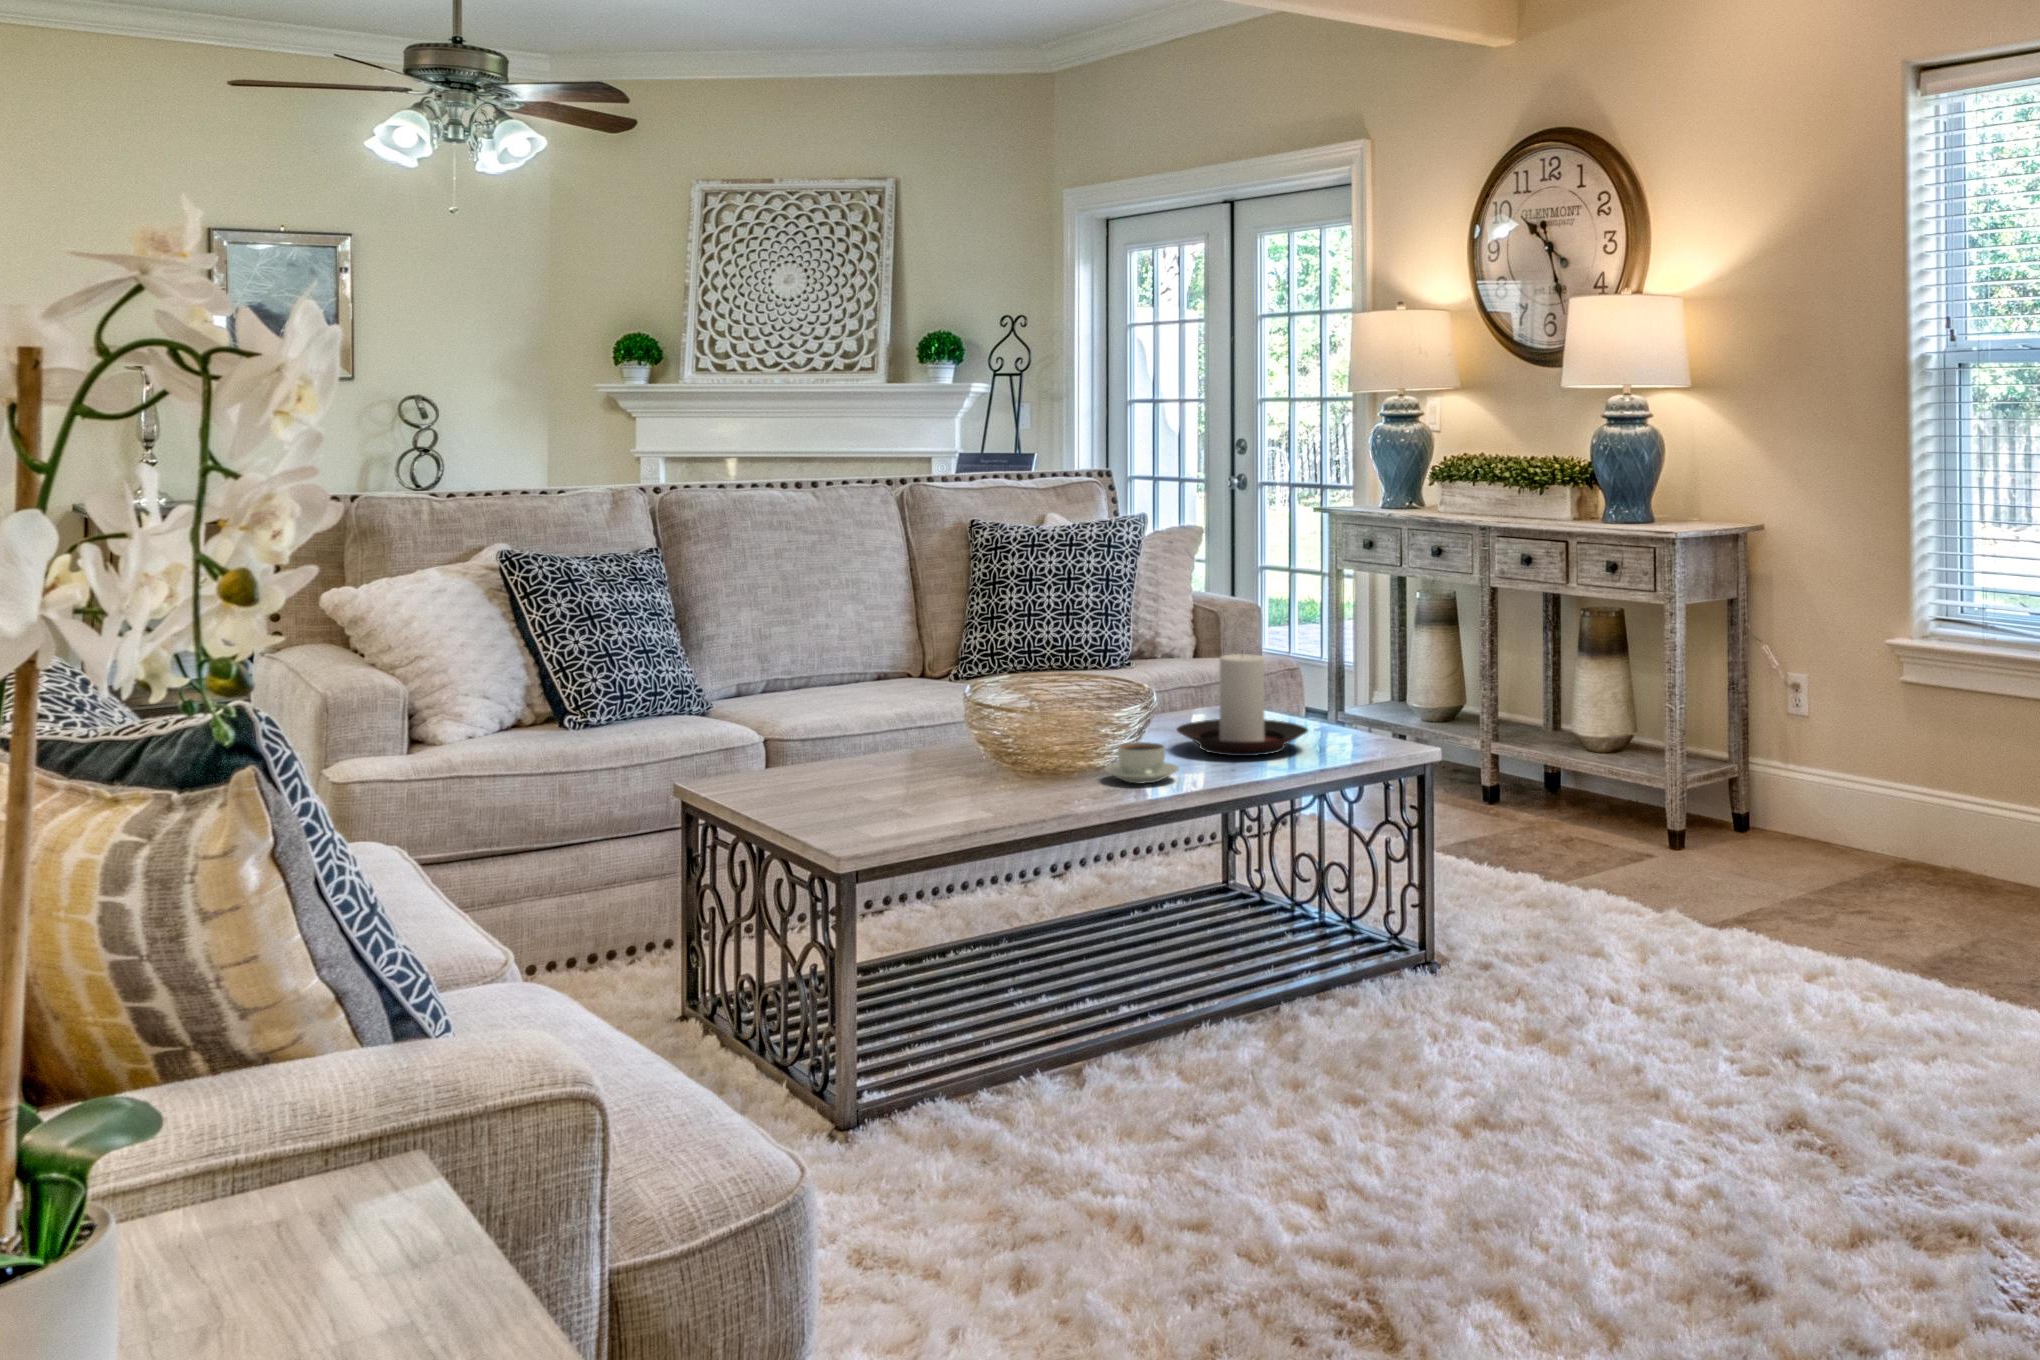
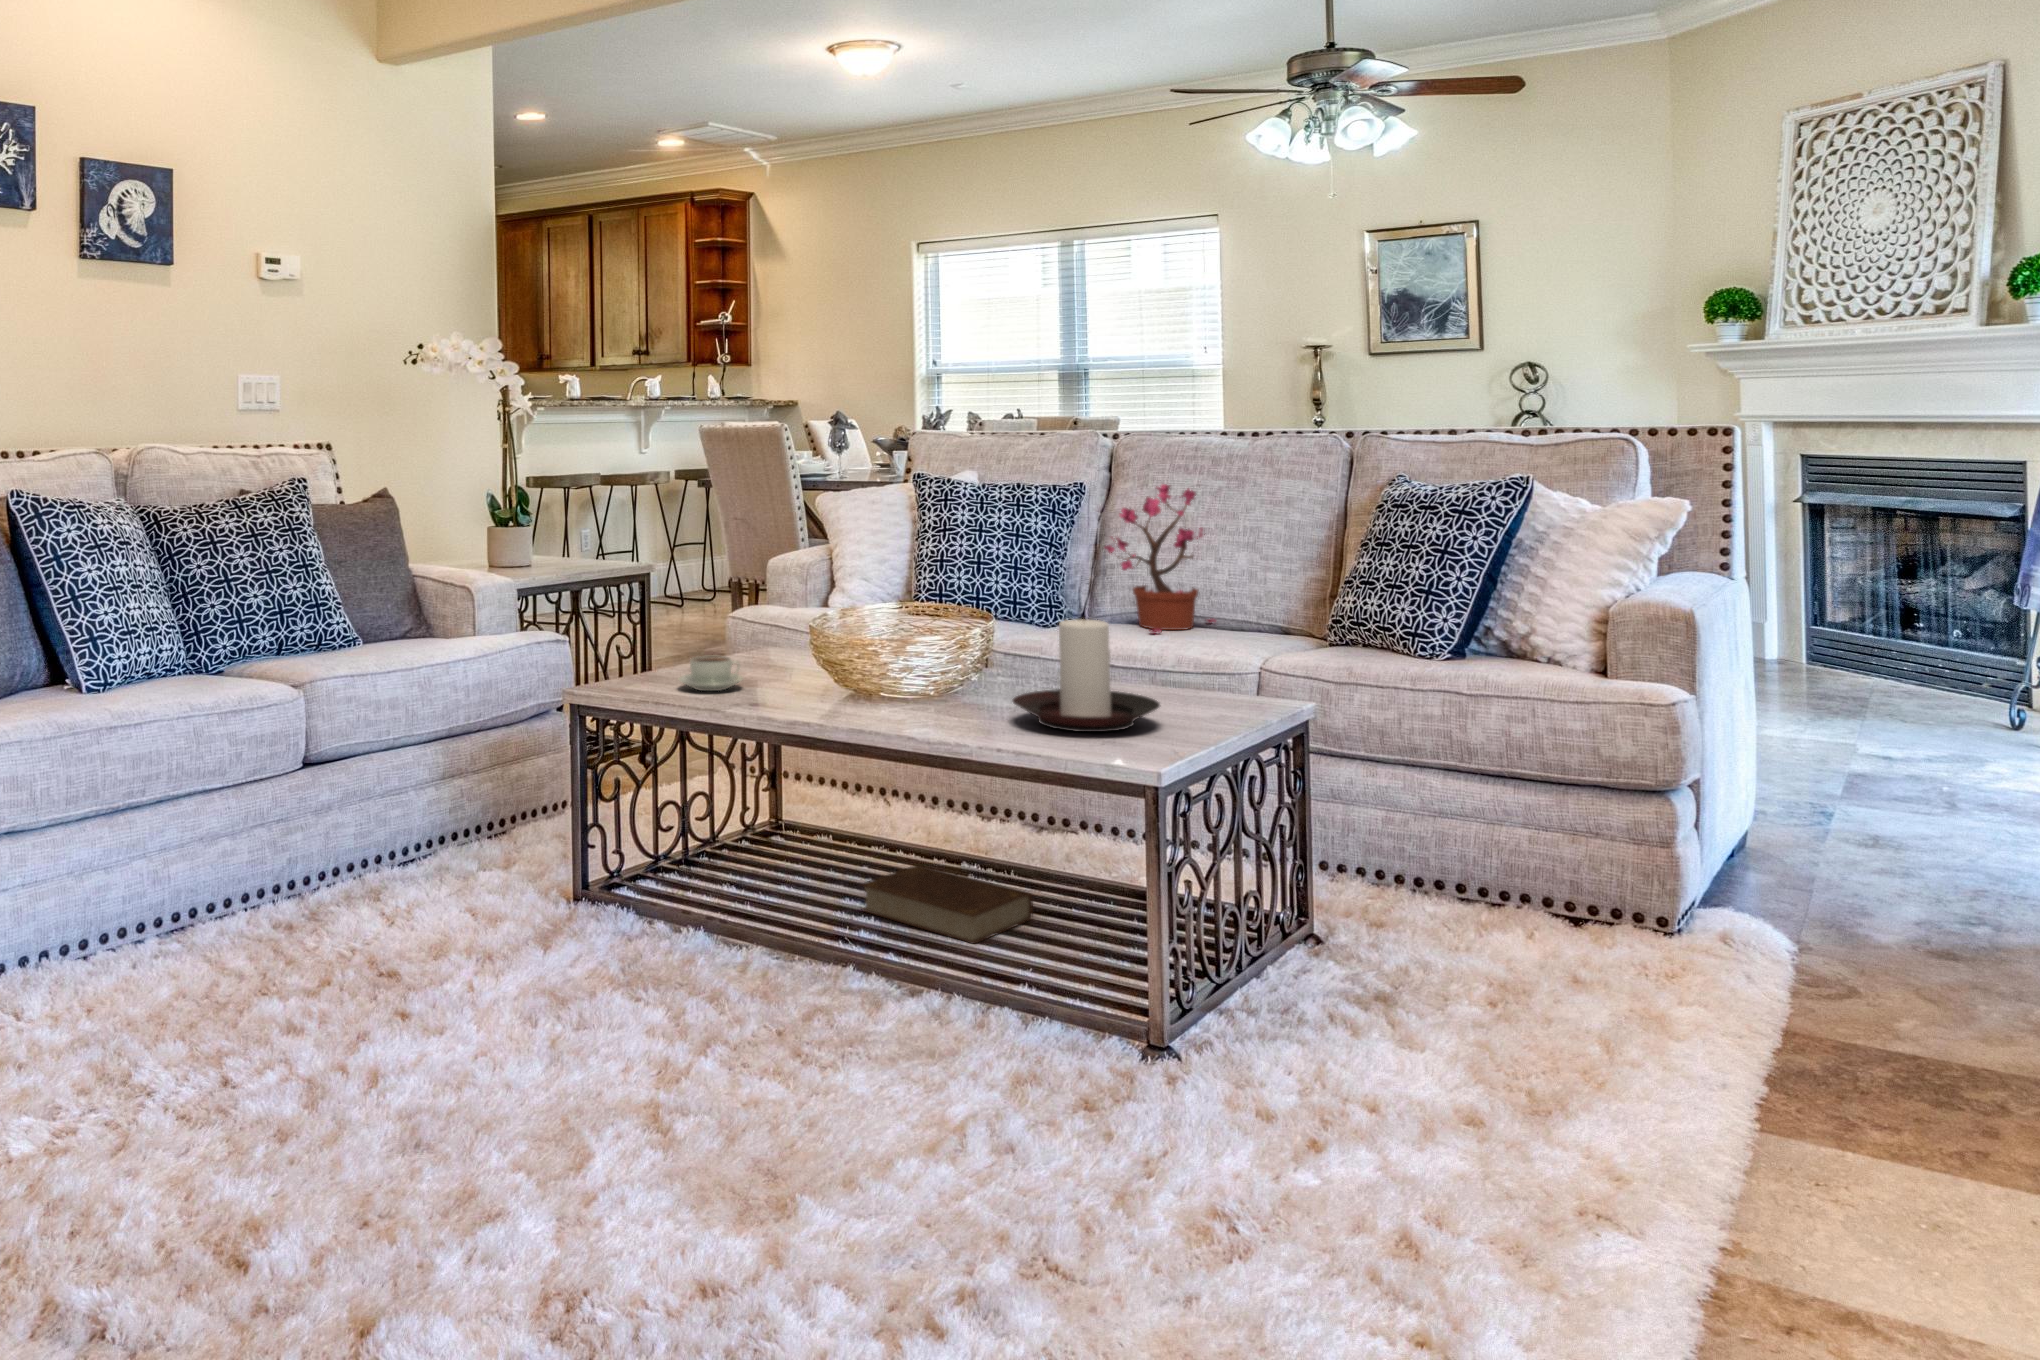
potted plant: none [751,538,833,696] -> present [1104,484,1216,634]
coffee cup: present [1105,742,1179,783] -> present [679,656,743,691]
book: none [1020,930,1208,1002] -> present [861,865,1033,944]

